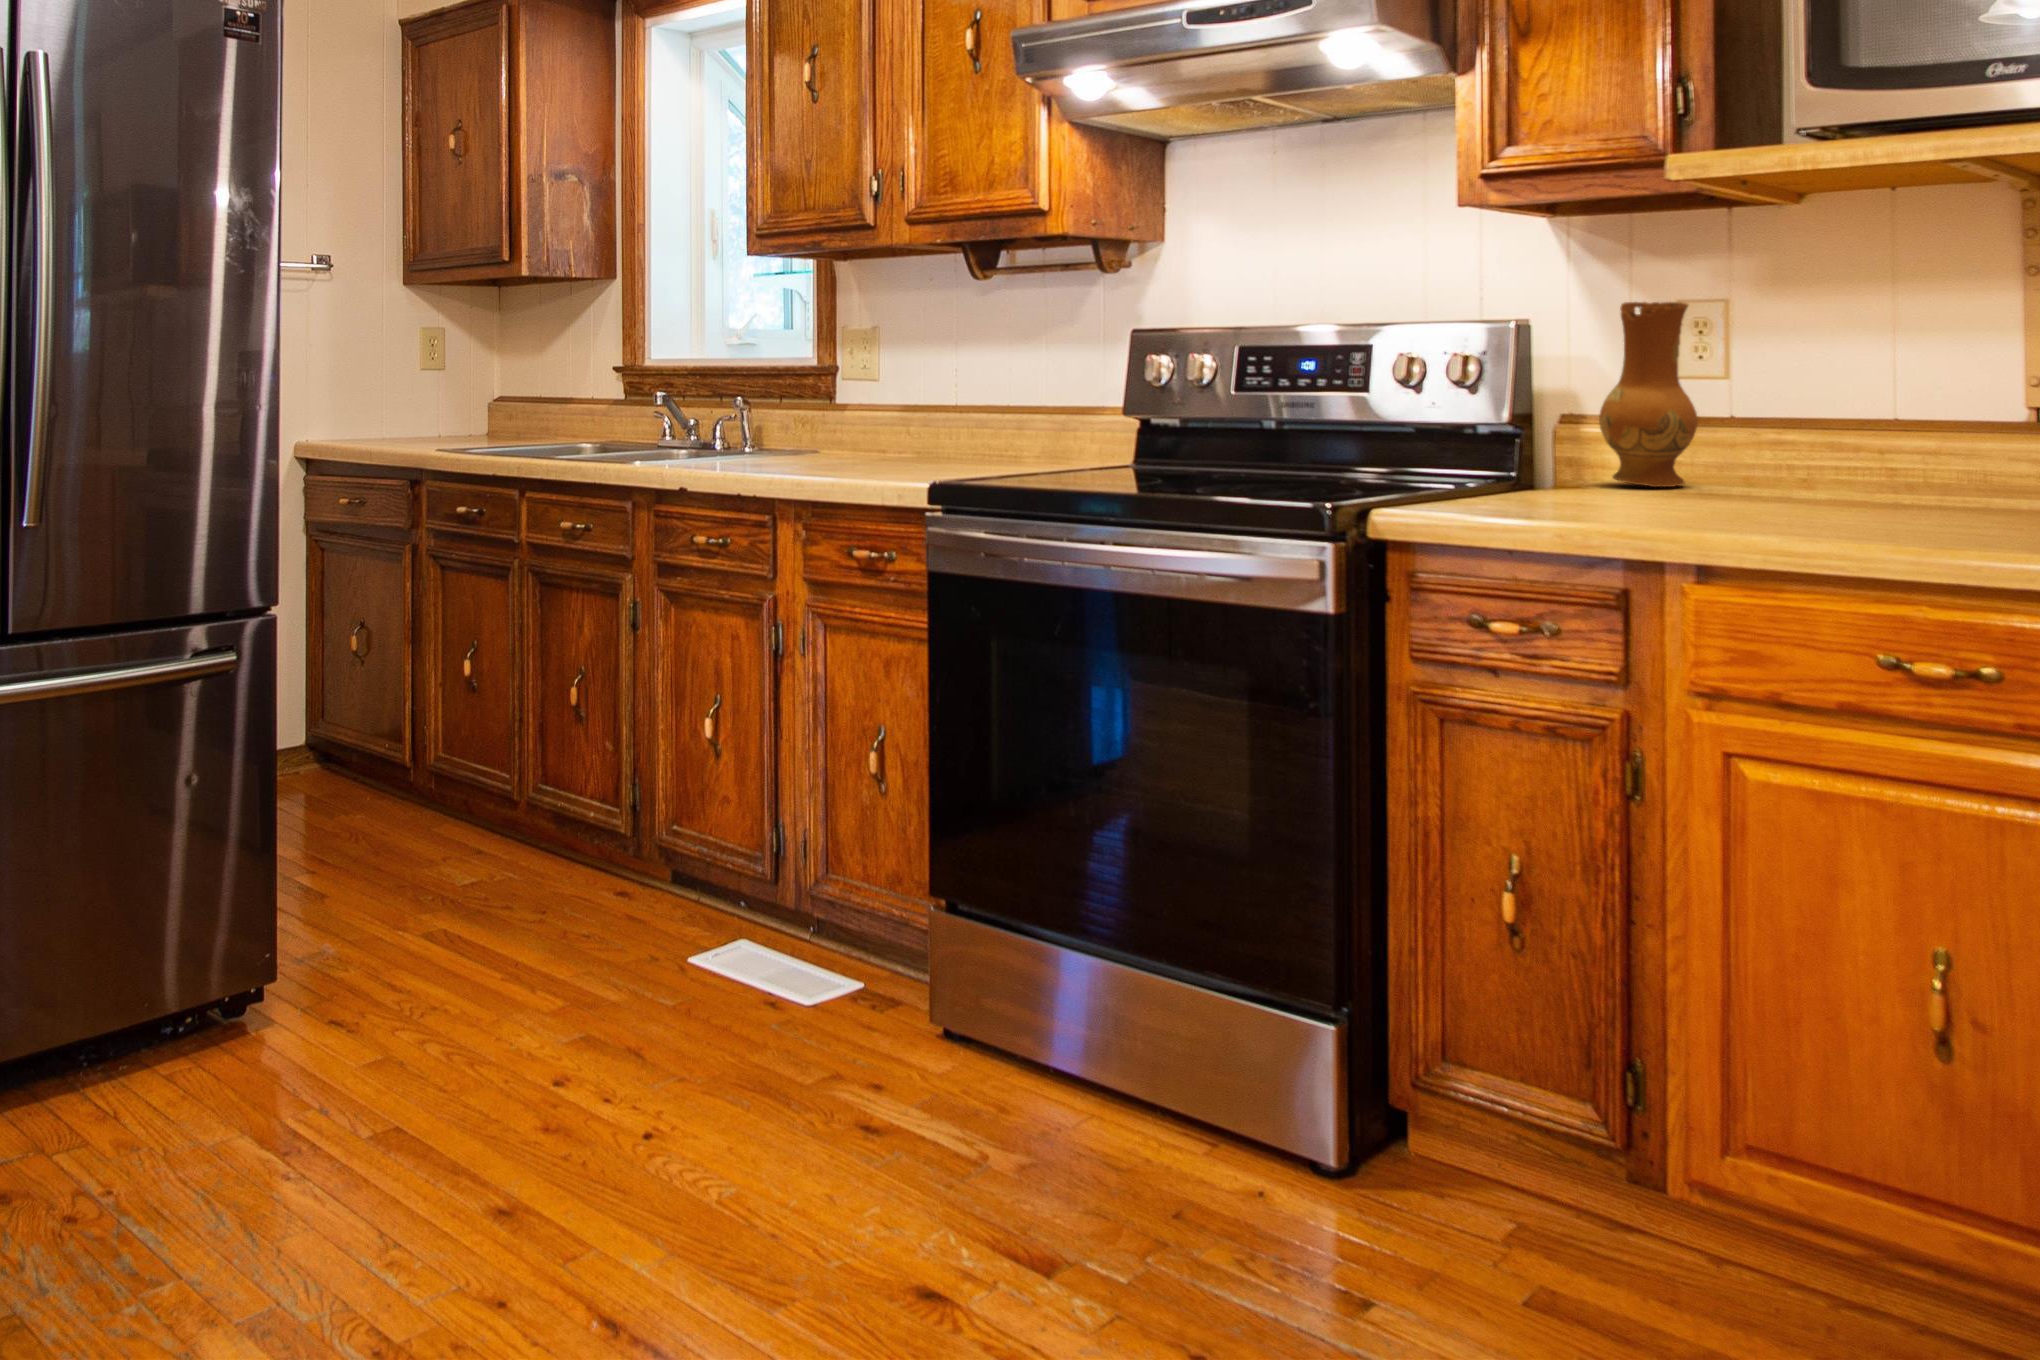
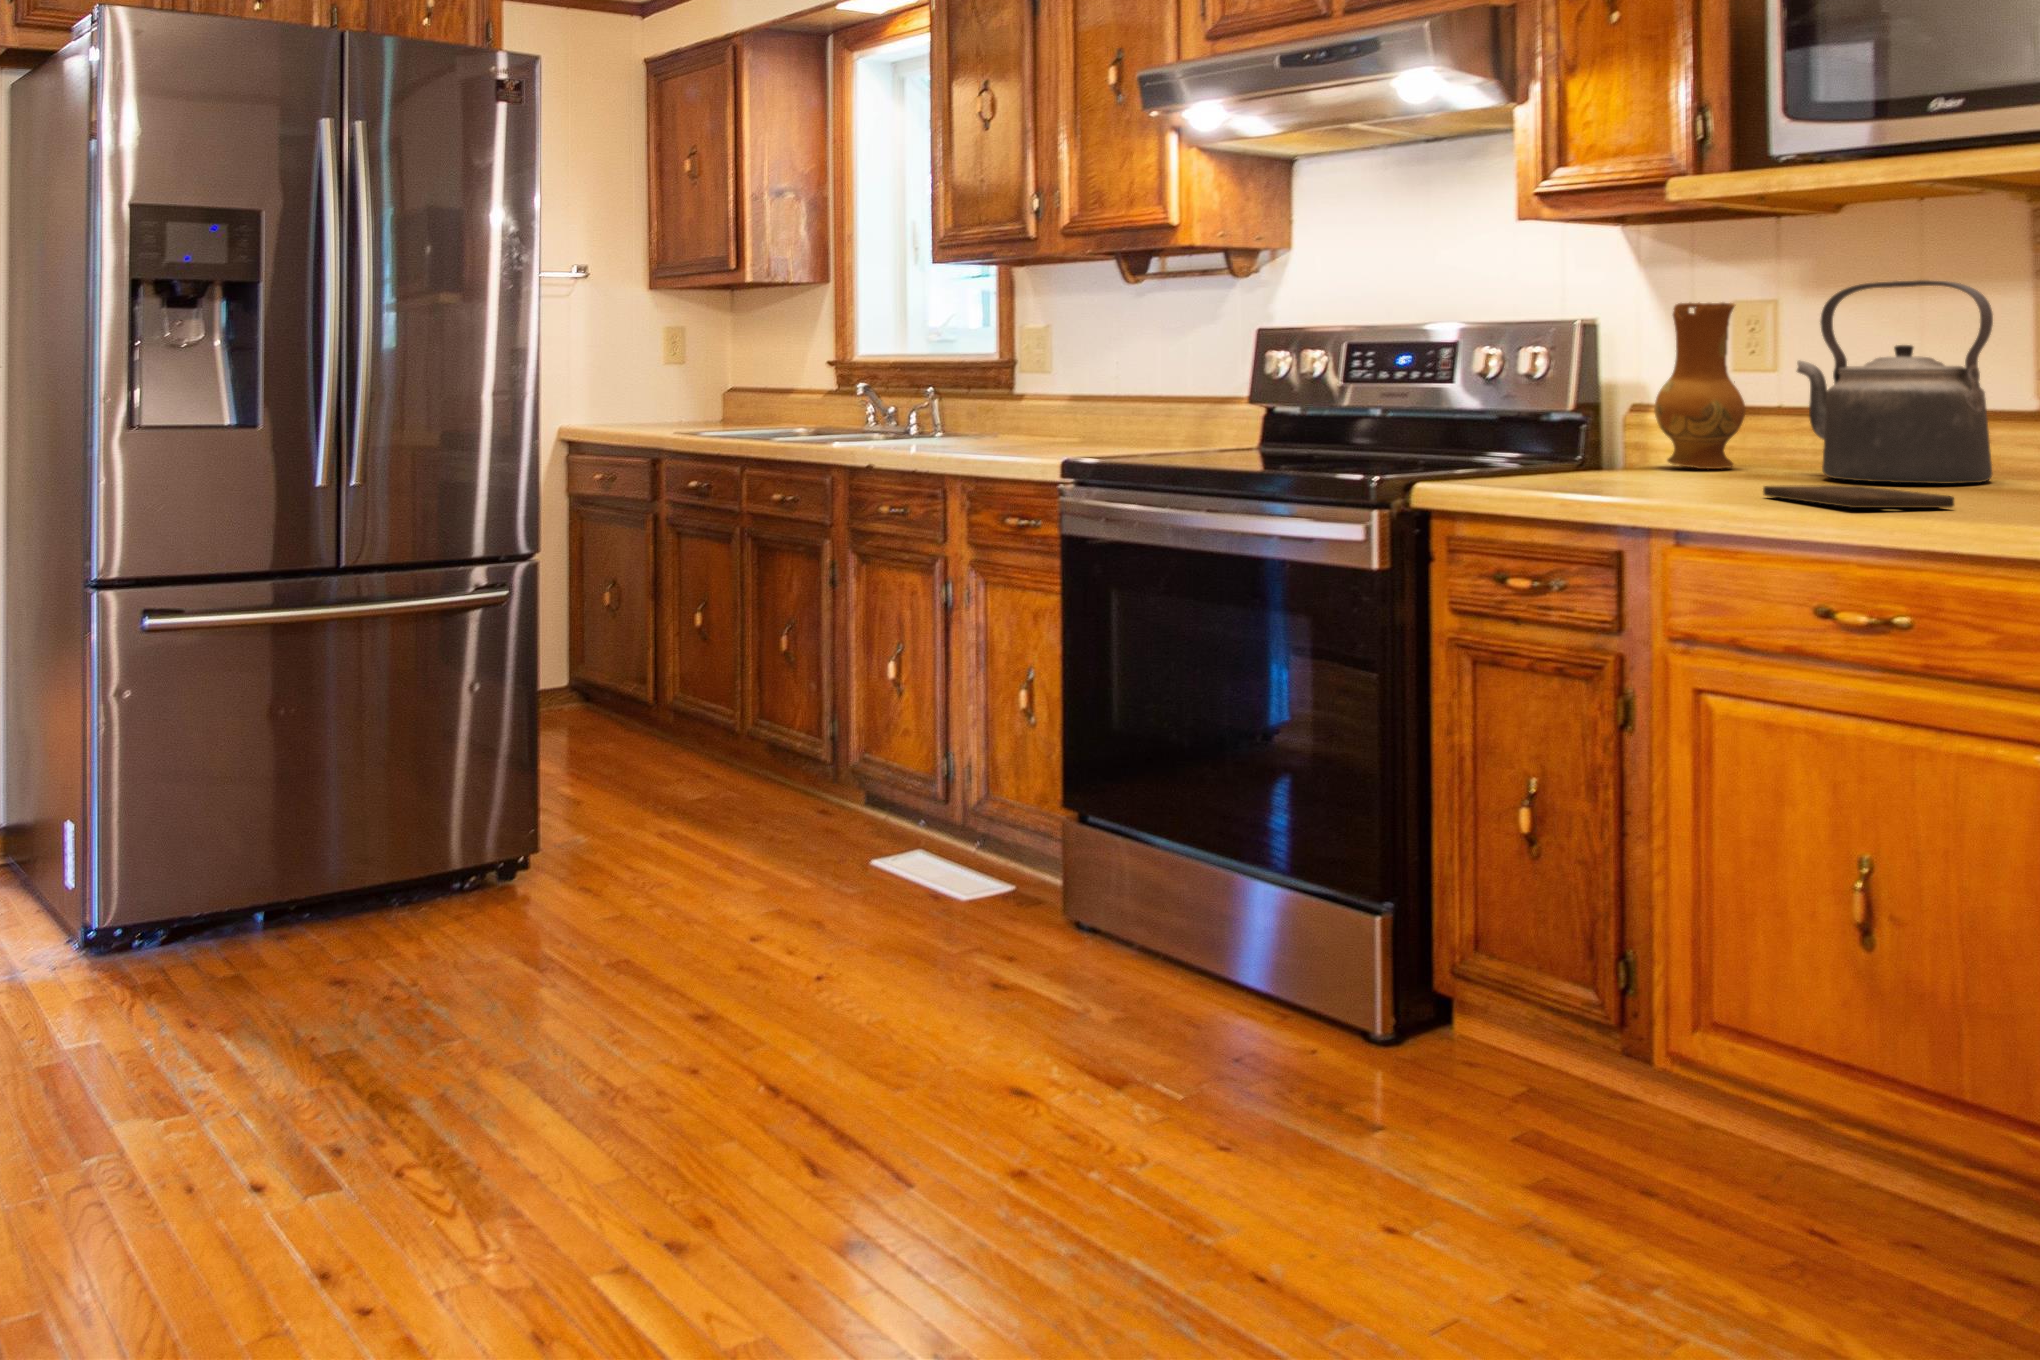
kettle: none [1762,277,1988,503] -> present [1797,280,1993,484]
cutting board: none [1781,509,2015,538] -> present [1763,485,1954,508]

